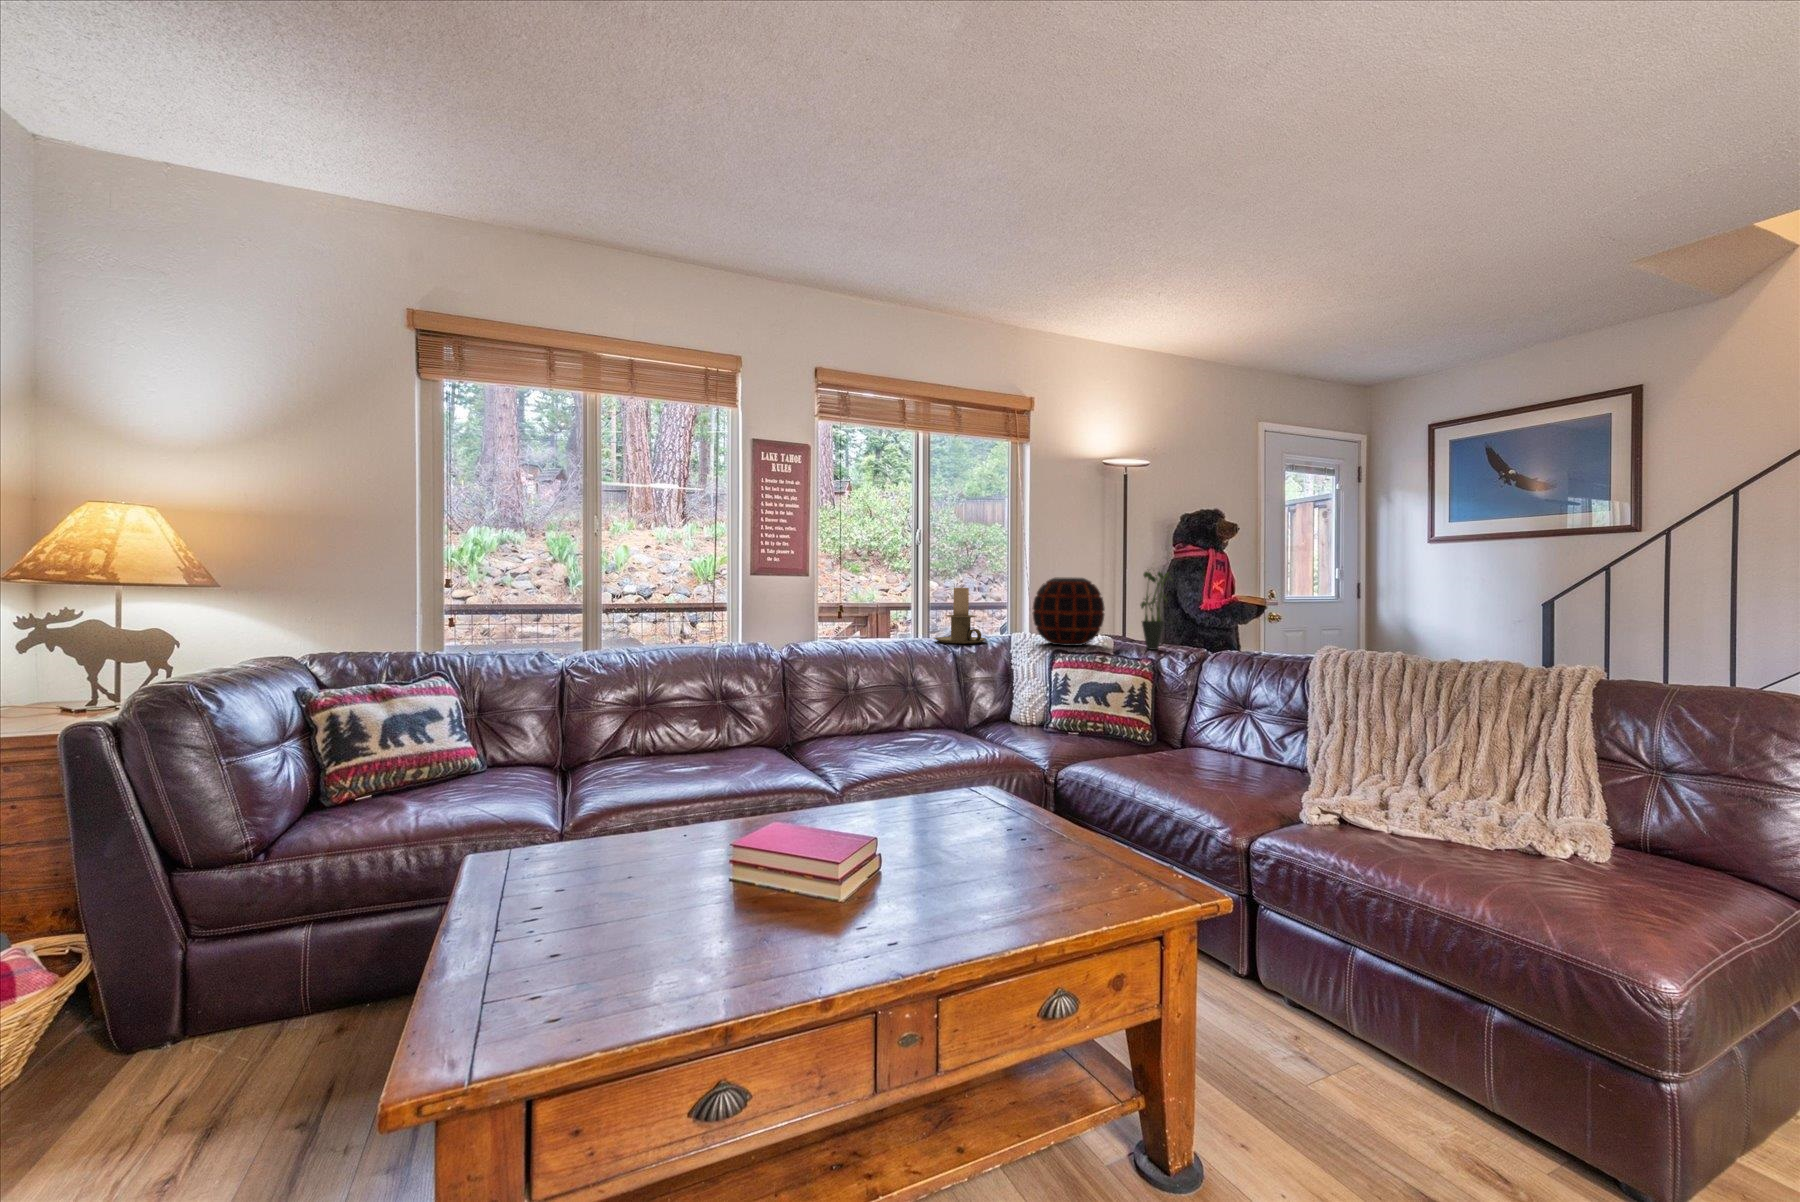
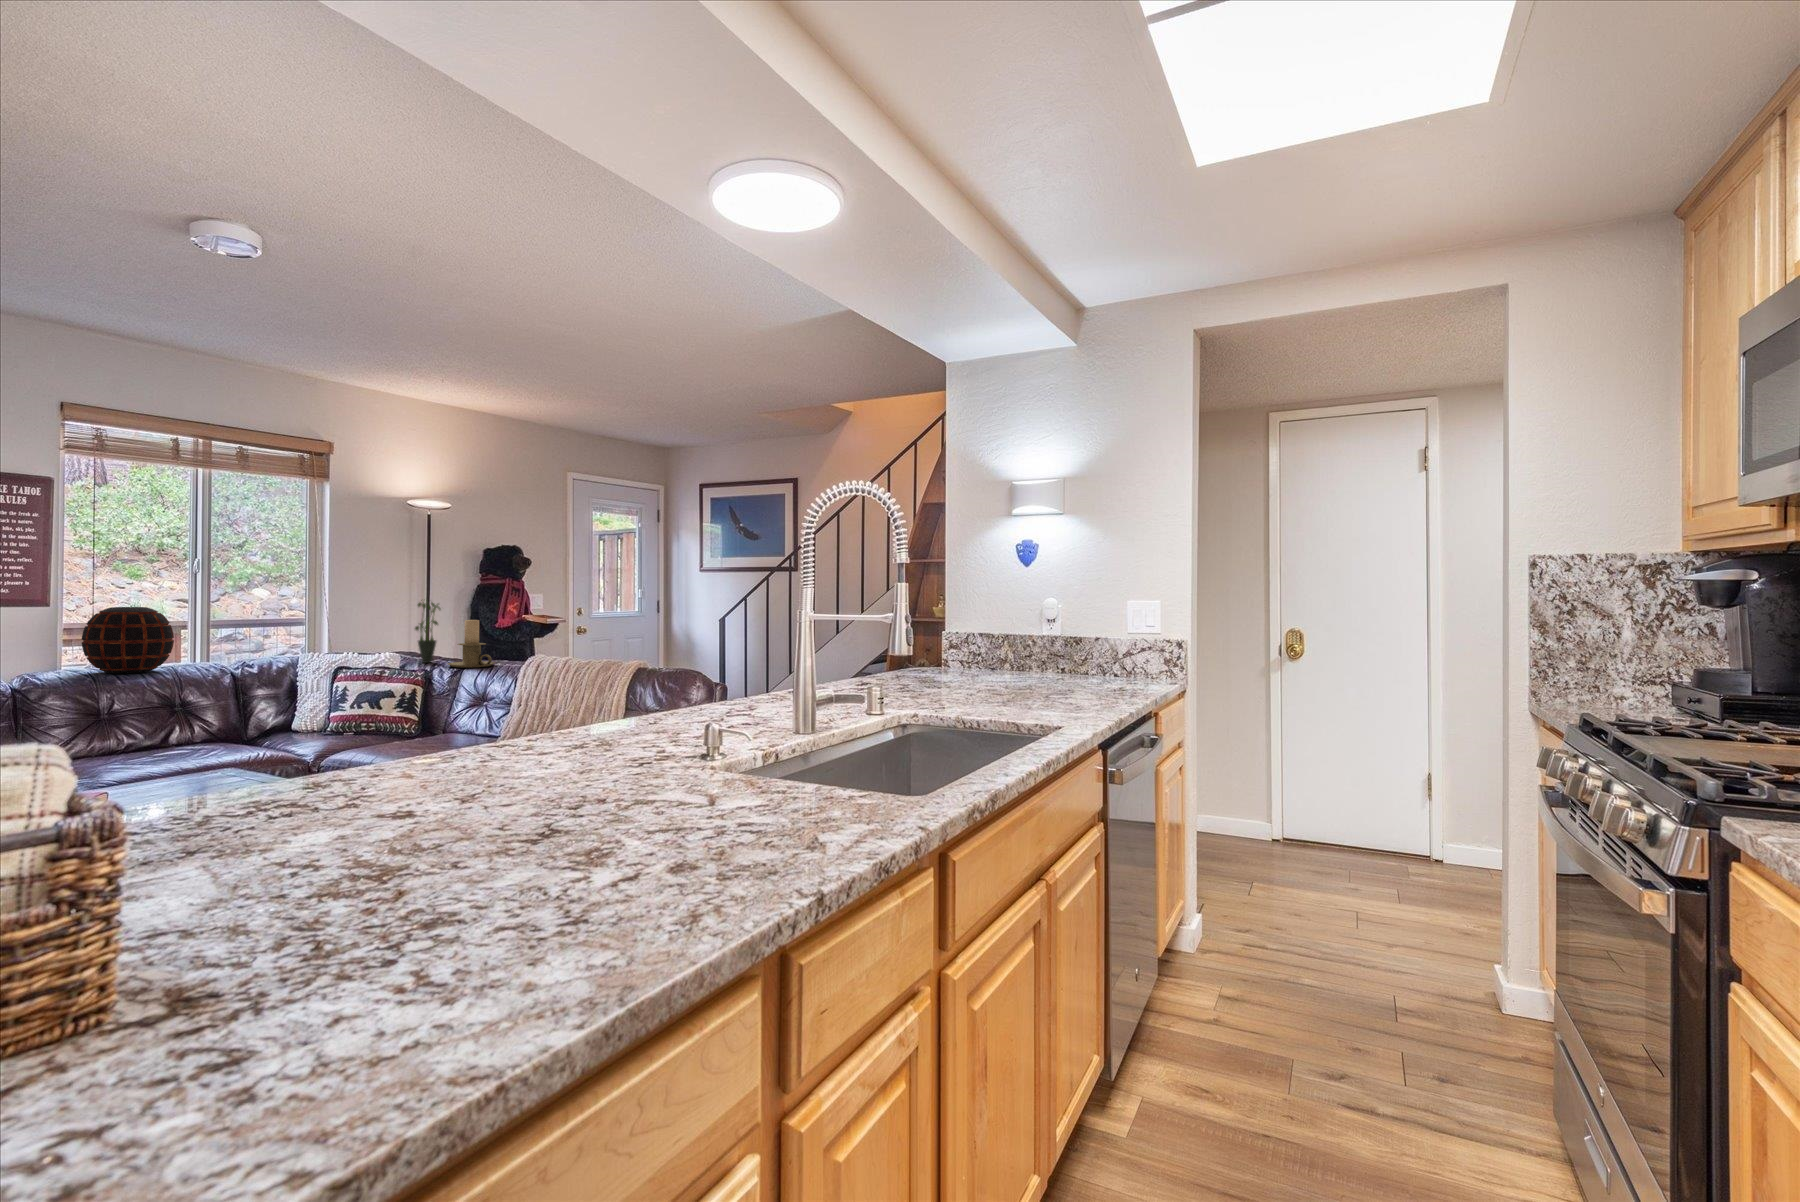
decorative vase: present [1032,577,1105,646] -> present [82,607,174,674]
candle holder: present [935,587,986,644] -> present [447,620,495,668]

